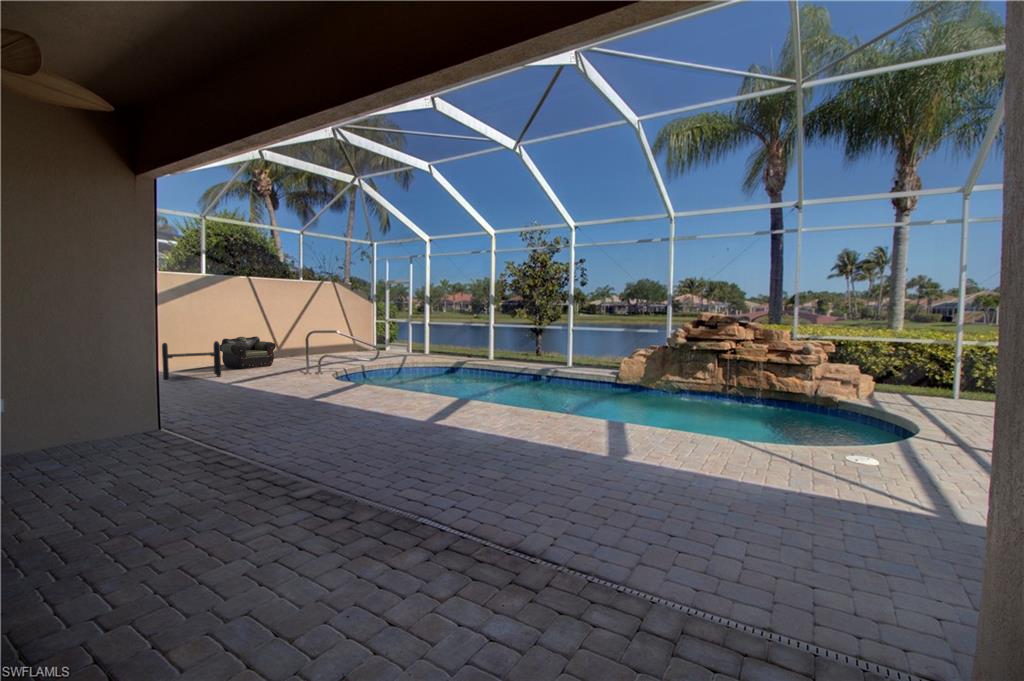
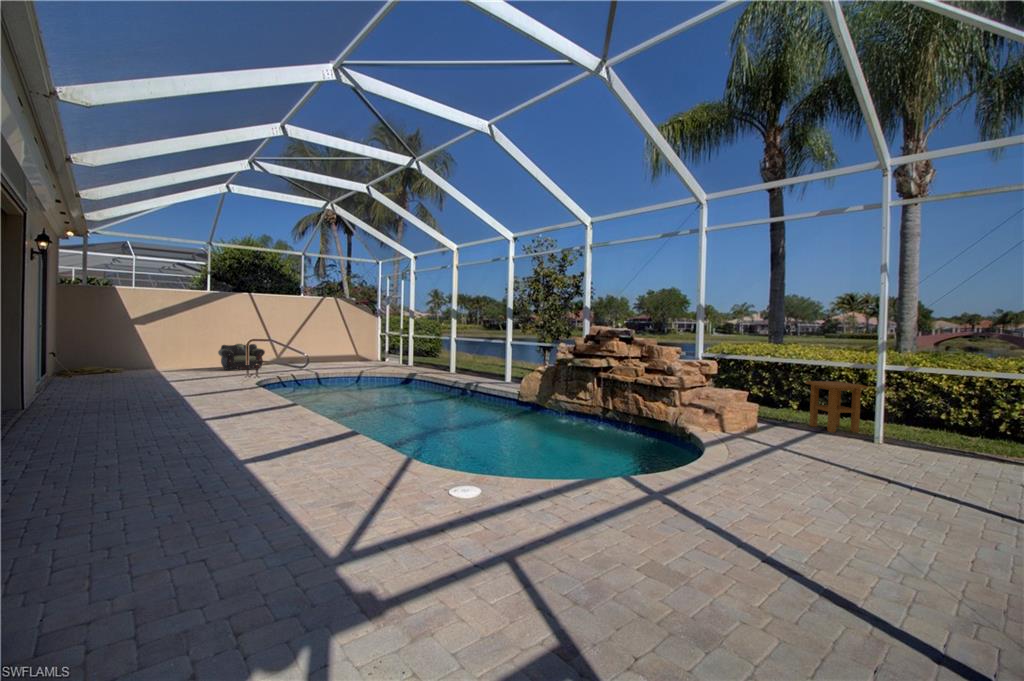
bench: present [162,341,221,380] -> none [152,346,204,376]
side table: none [887,354,936,393] -> present [805,381,868,432]

